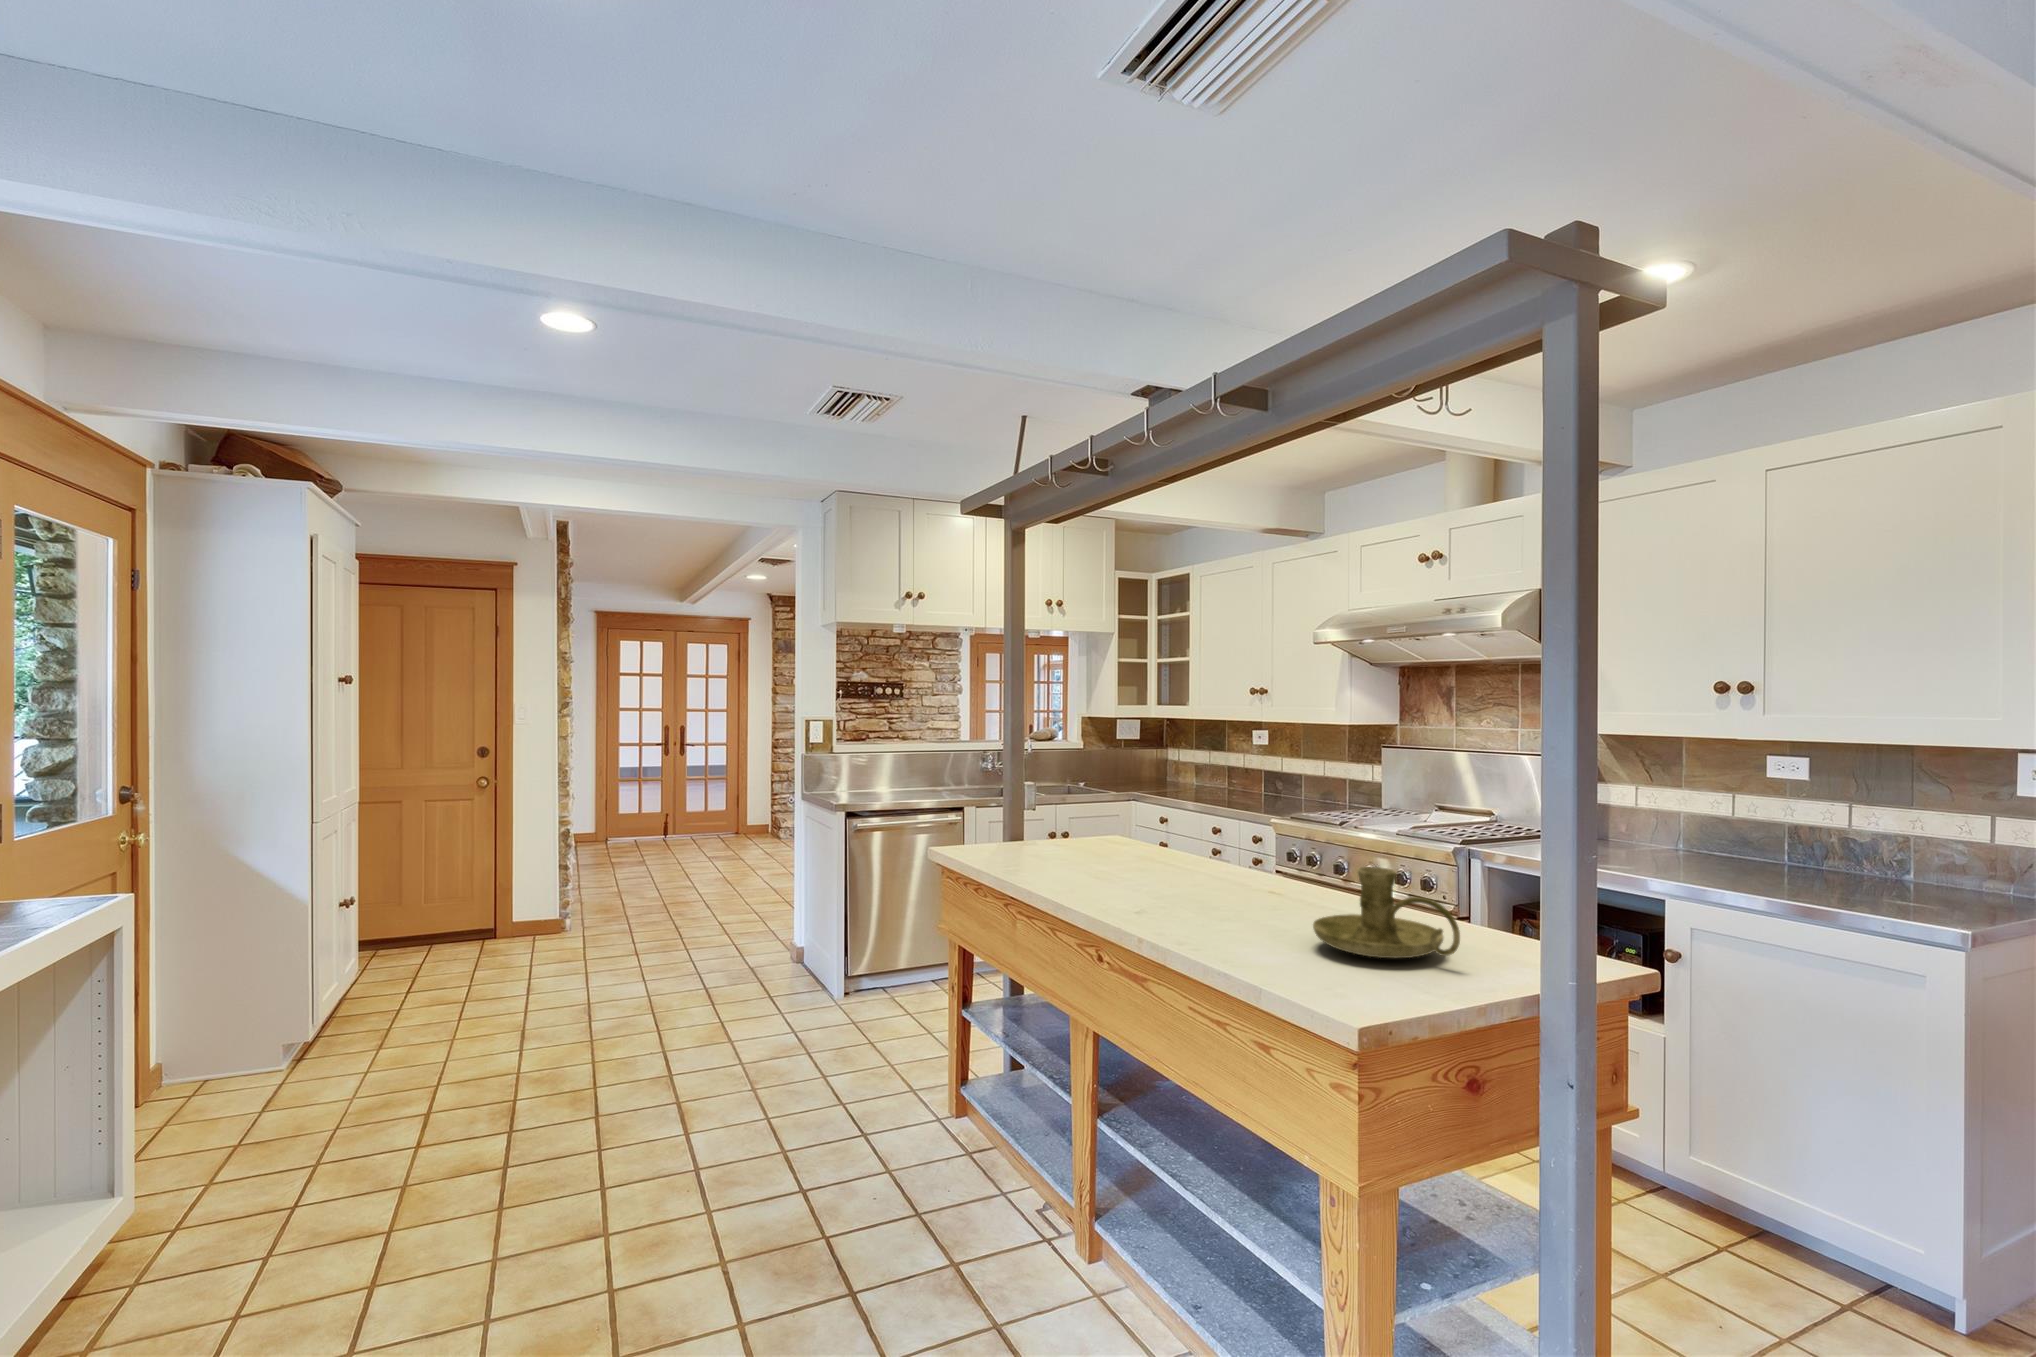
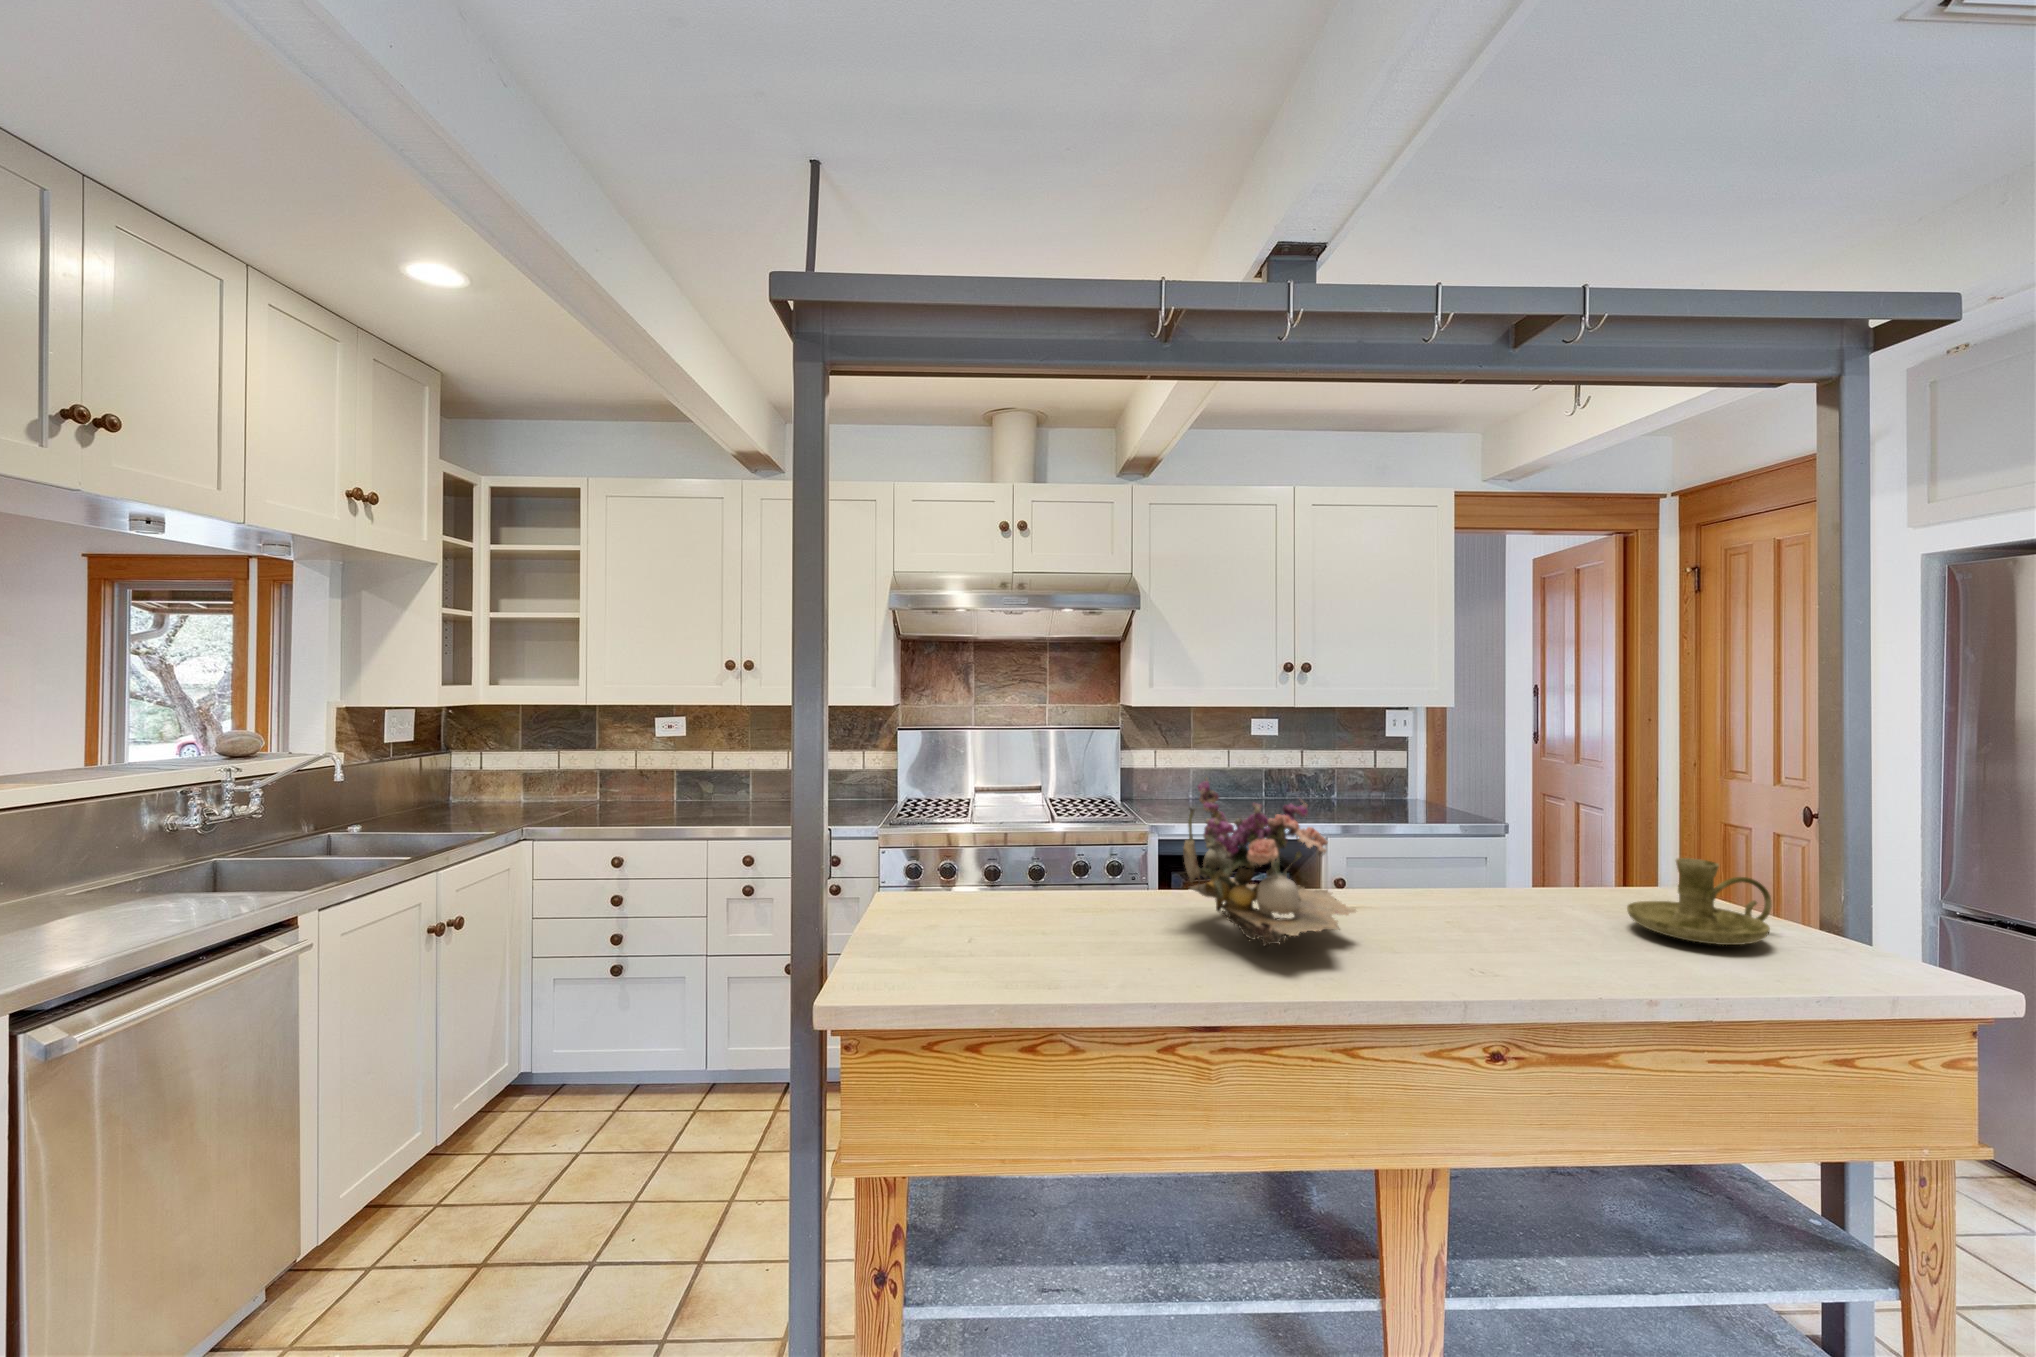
flower arrangement: none [1062,758,1199,877] -> present [1183,777,1356,946]

